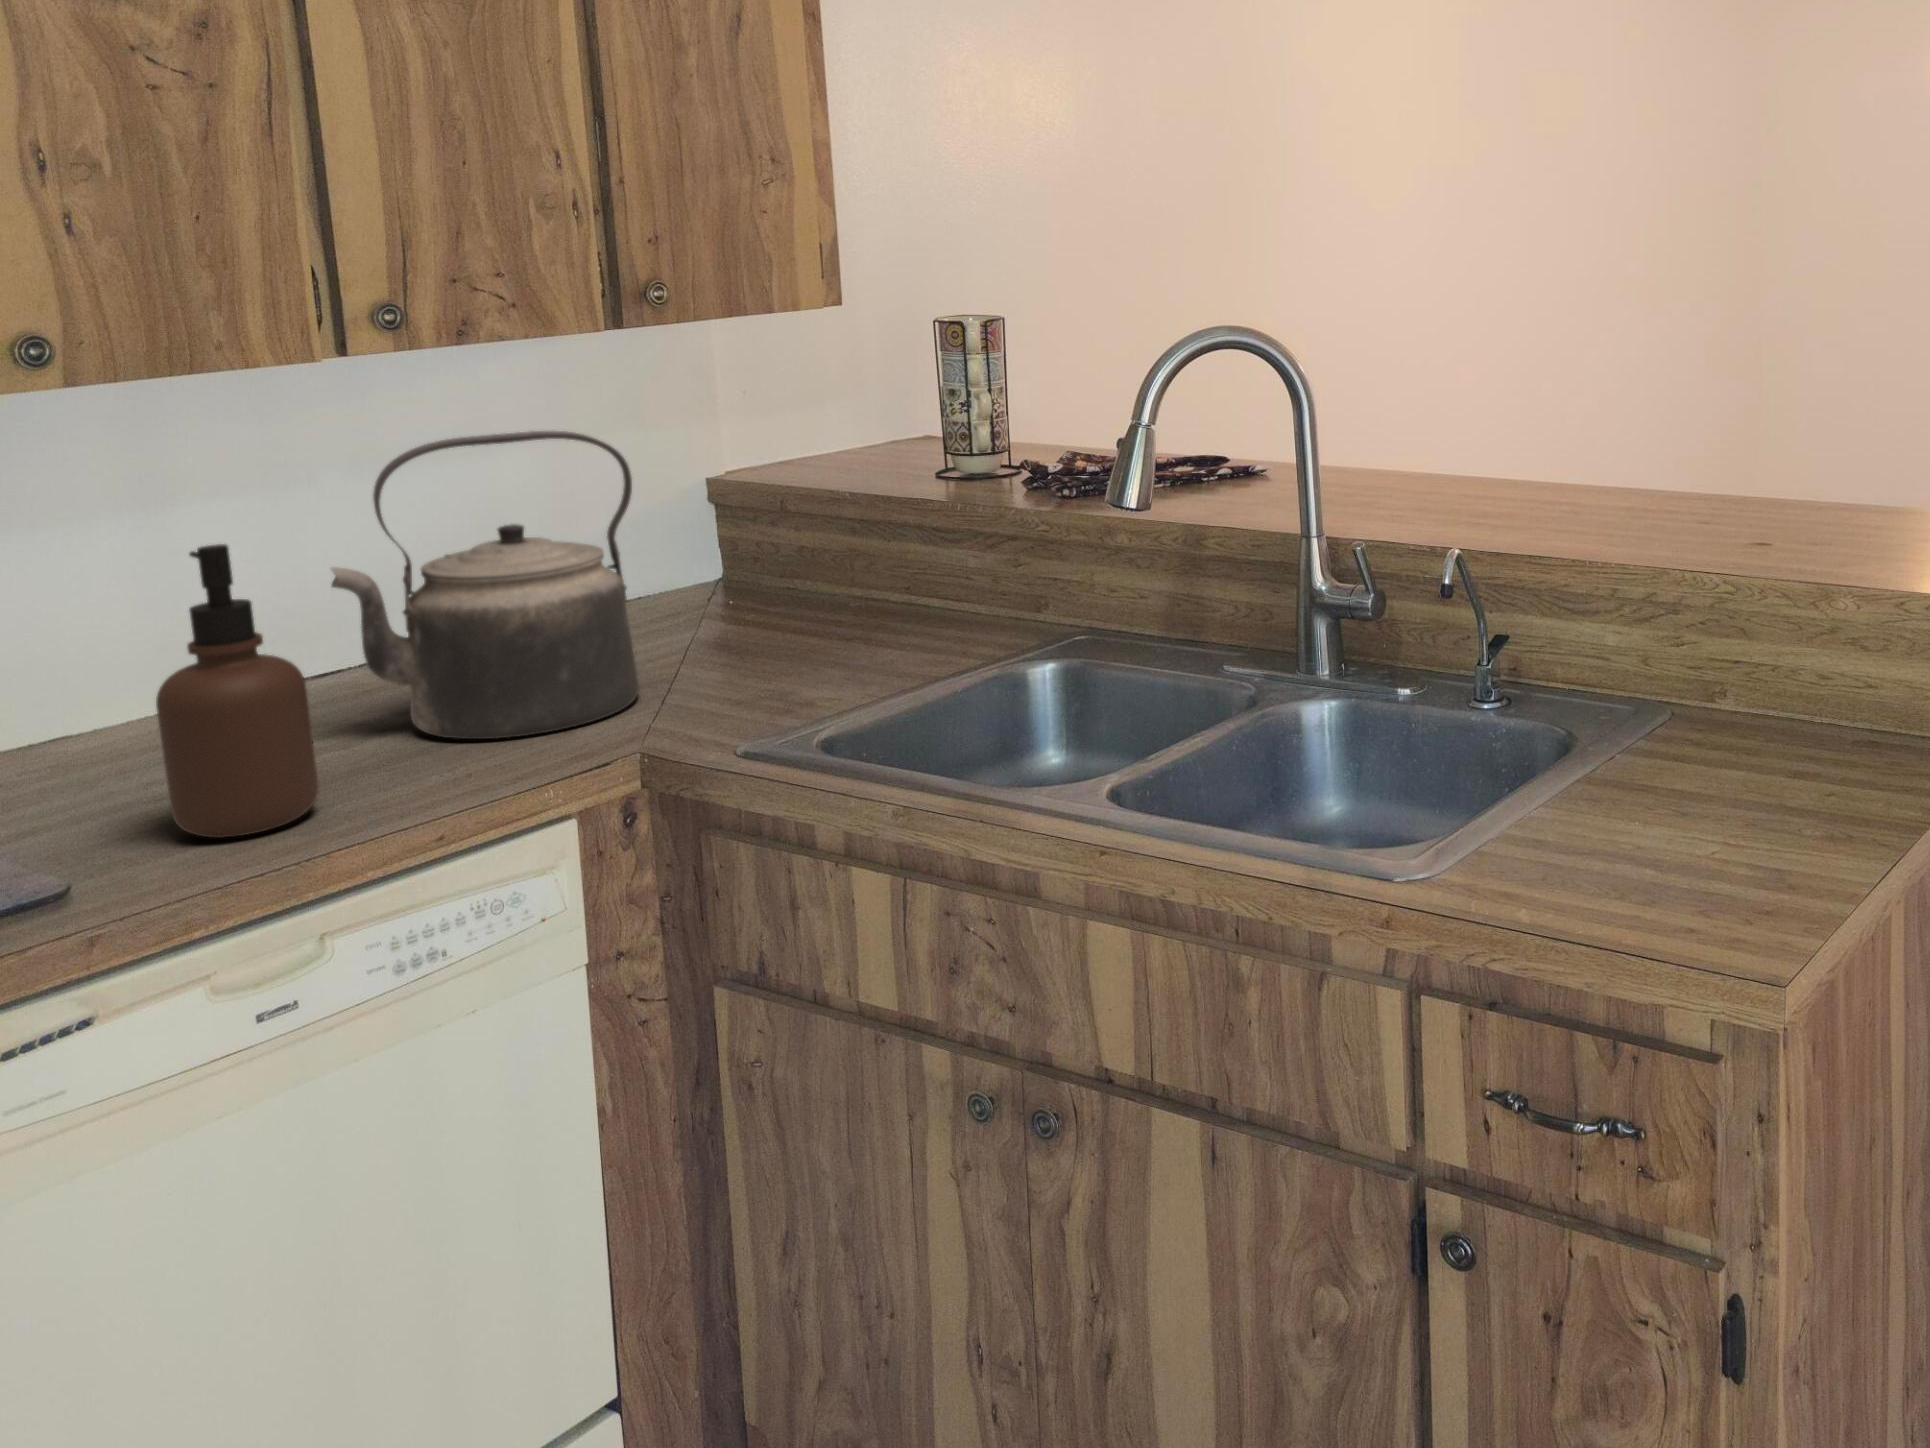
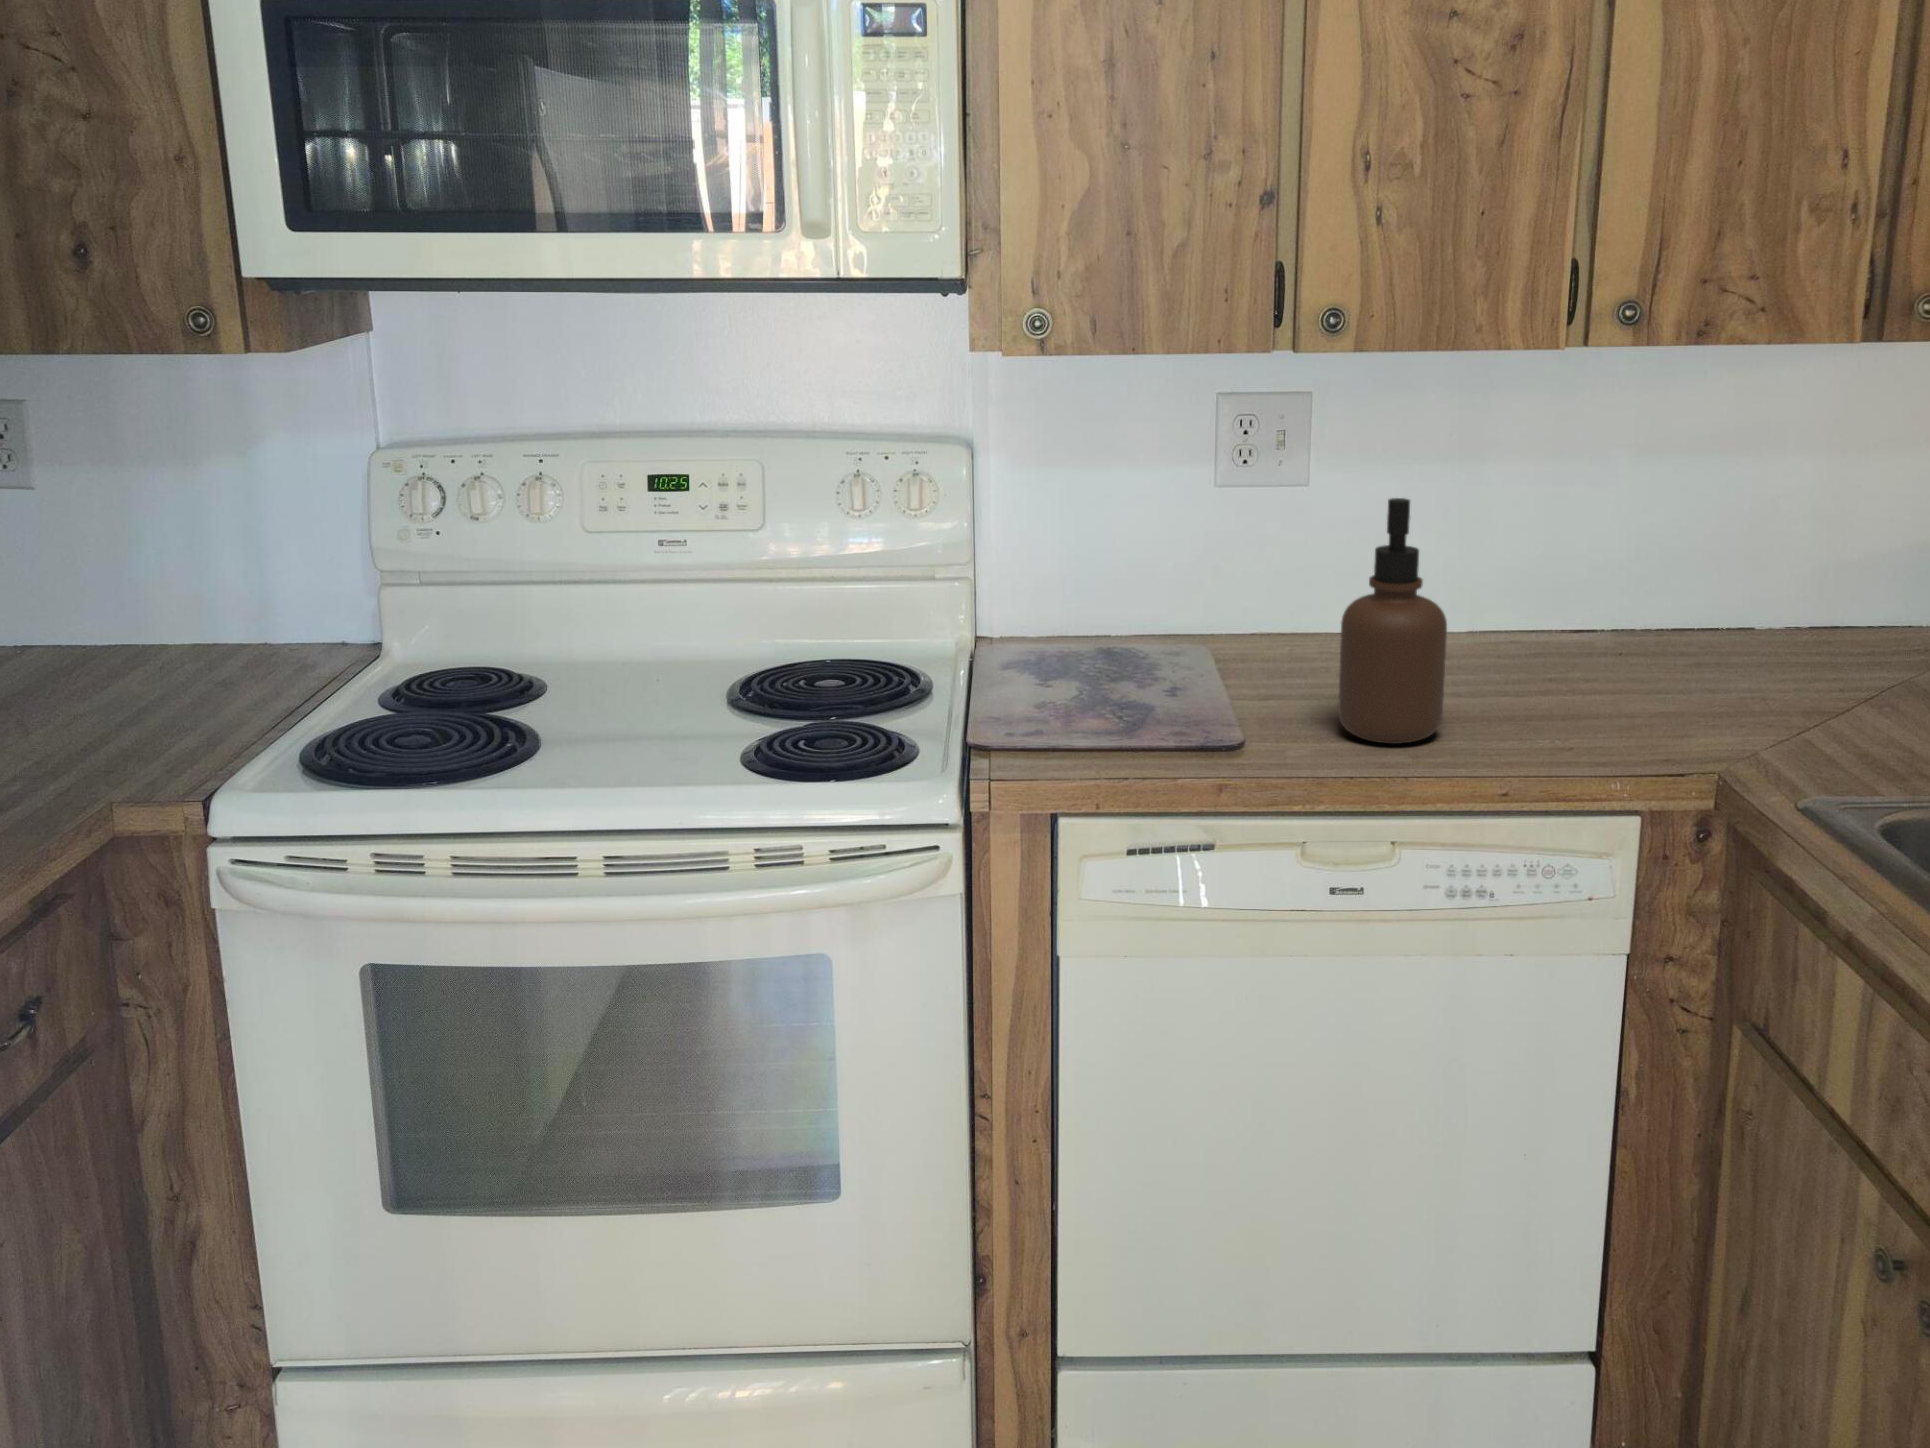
kettle: present [331,431,639,739] -> none [1535,433,1819,735]

